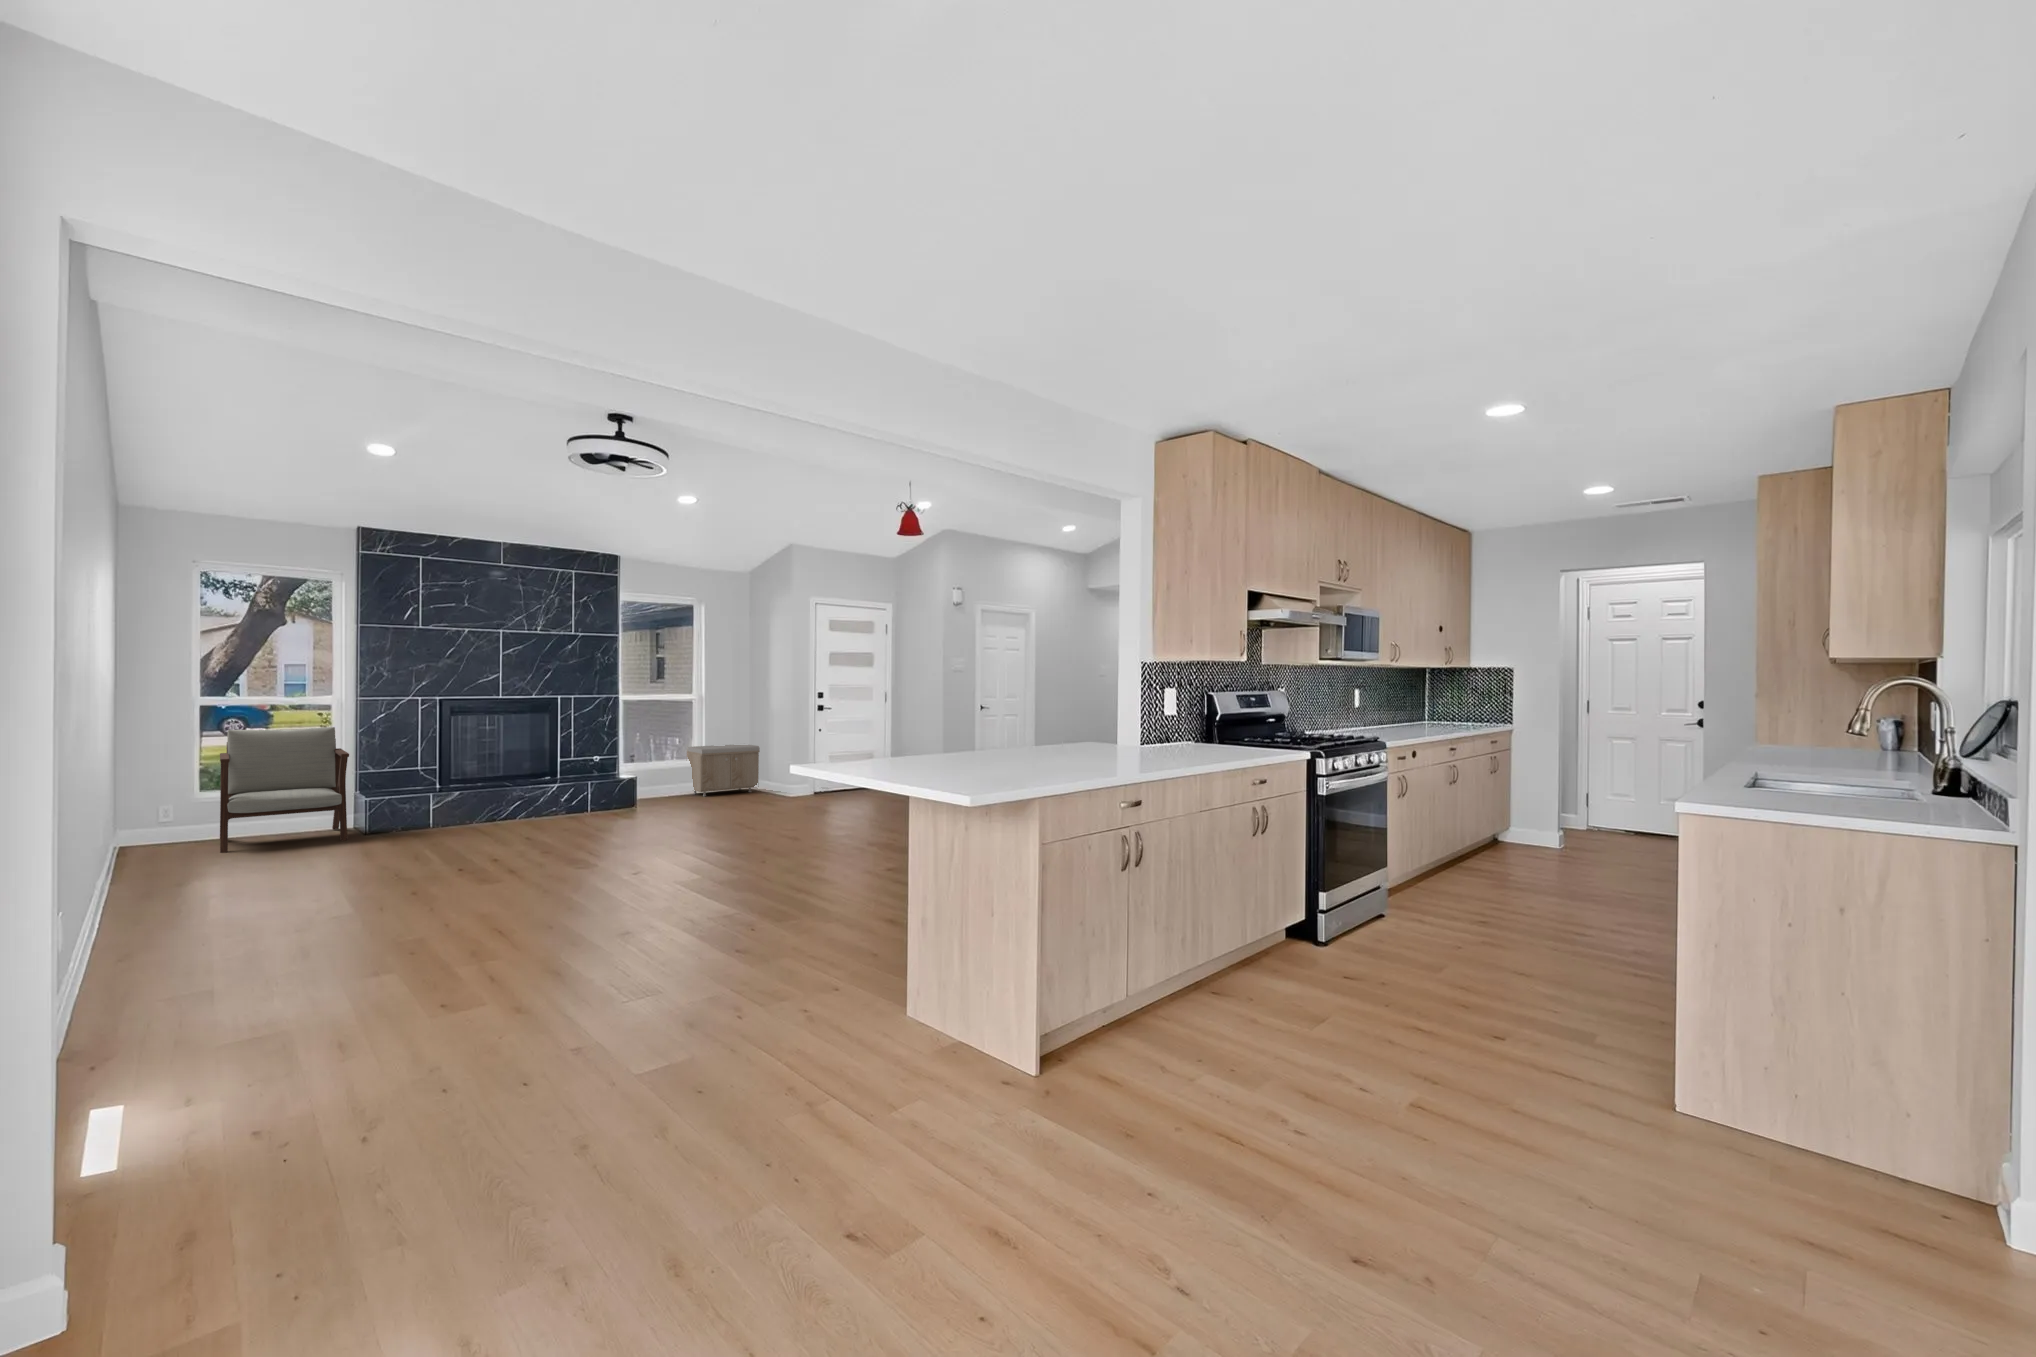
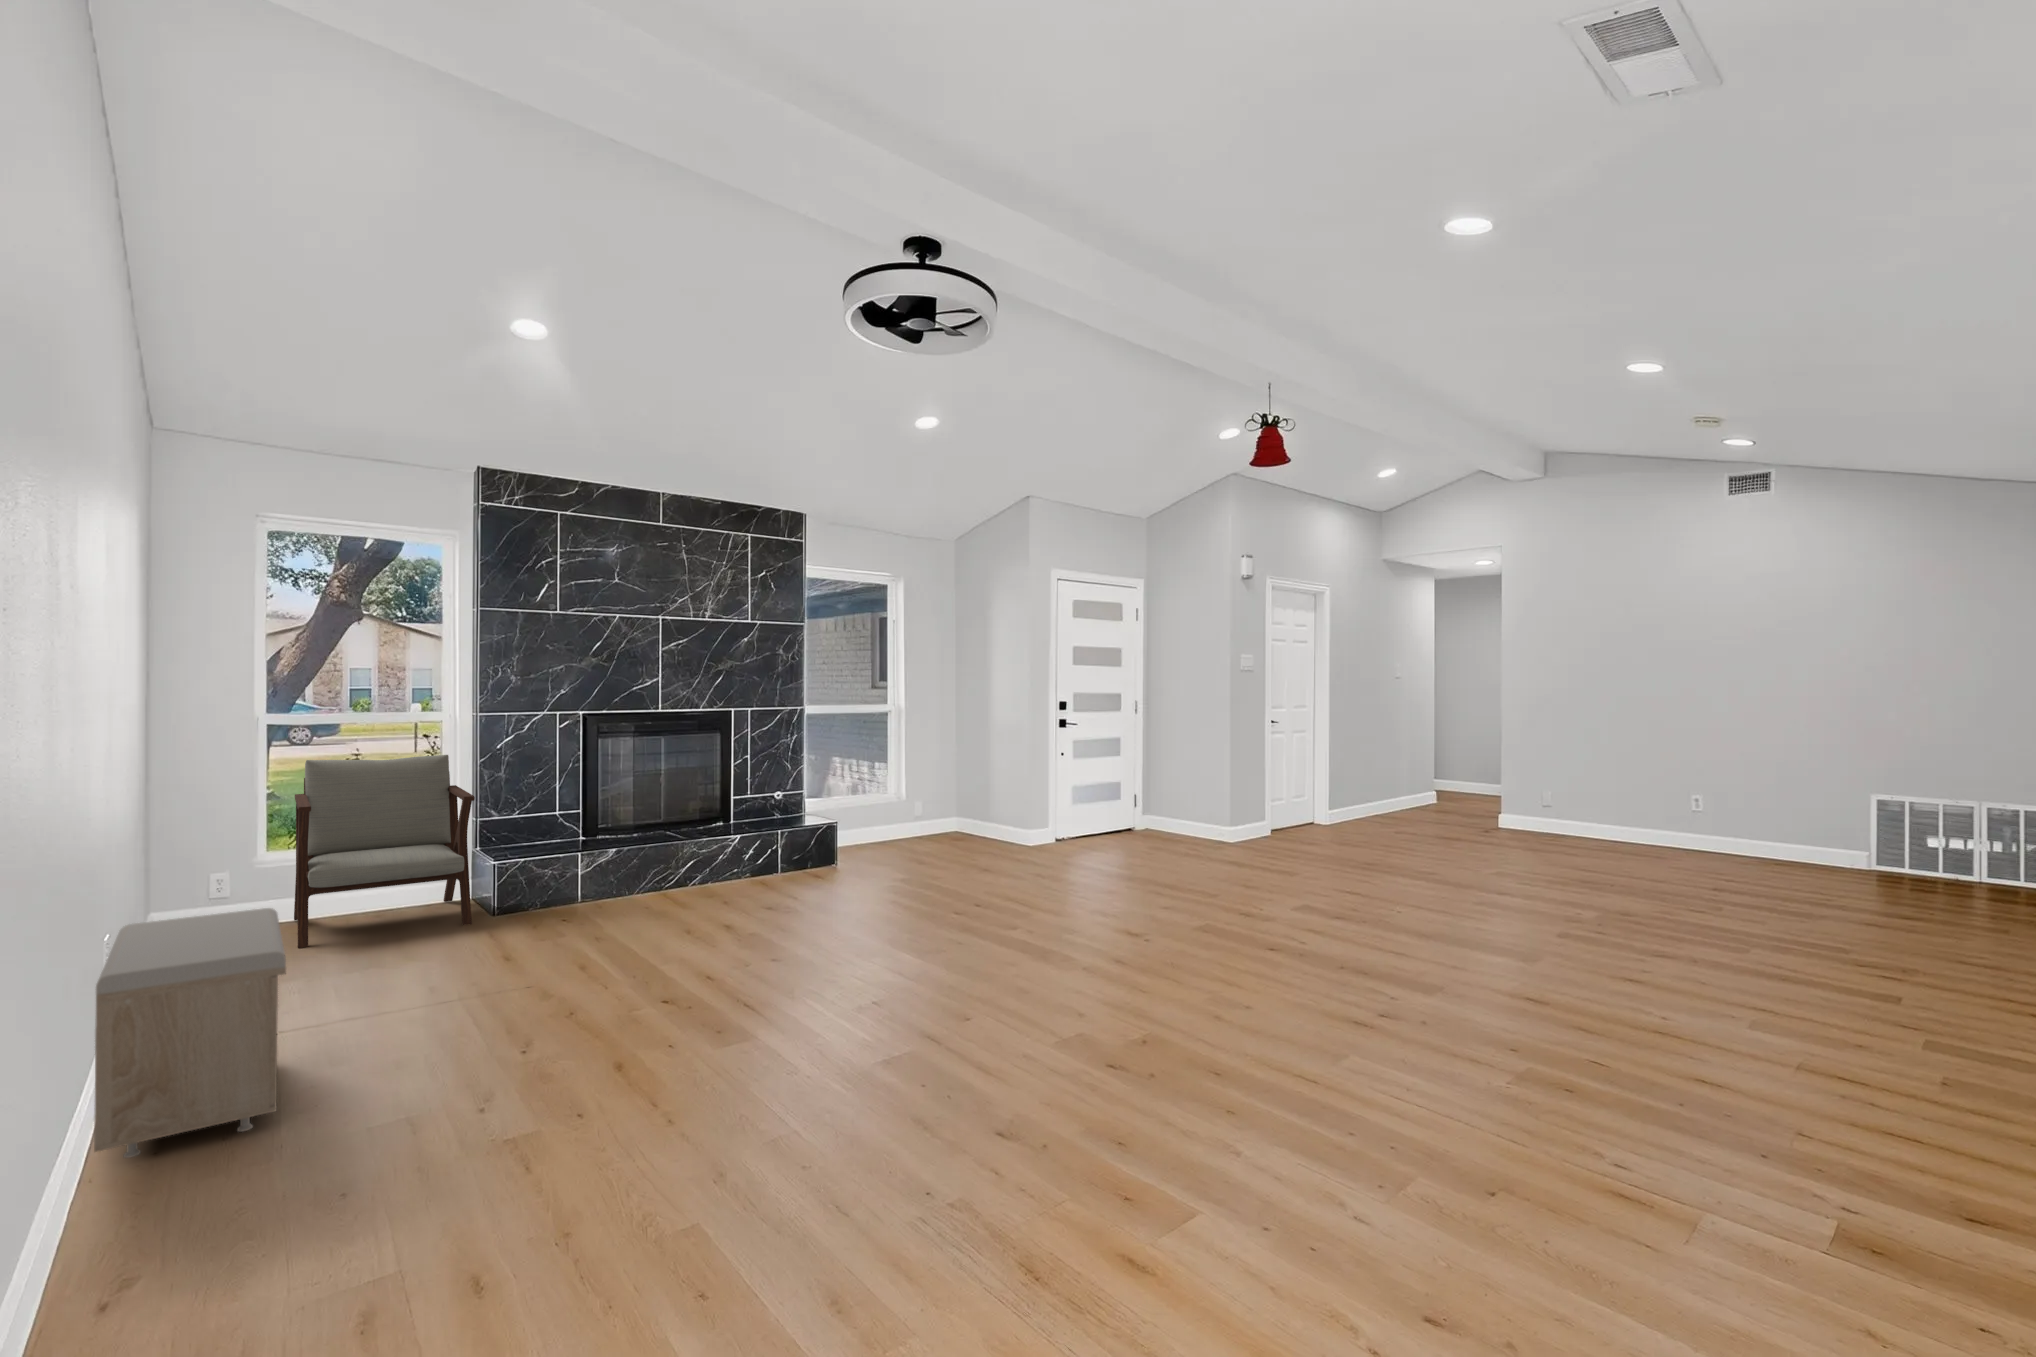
storage bench: present [687,745,760,796] -> present [94,908,286,1158]

